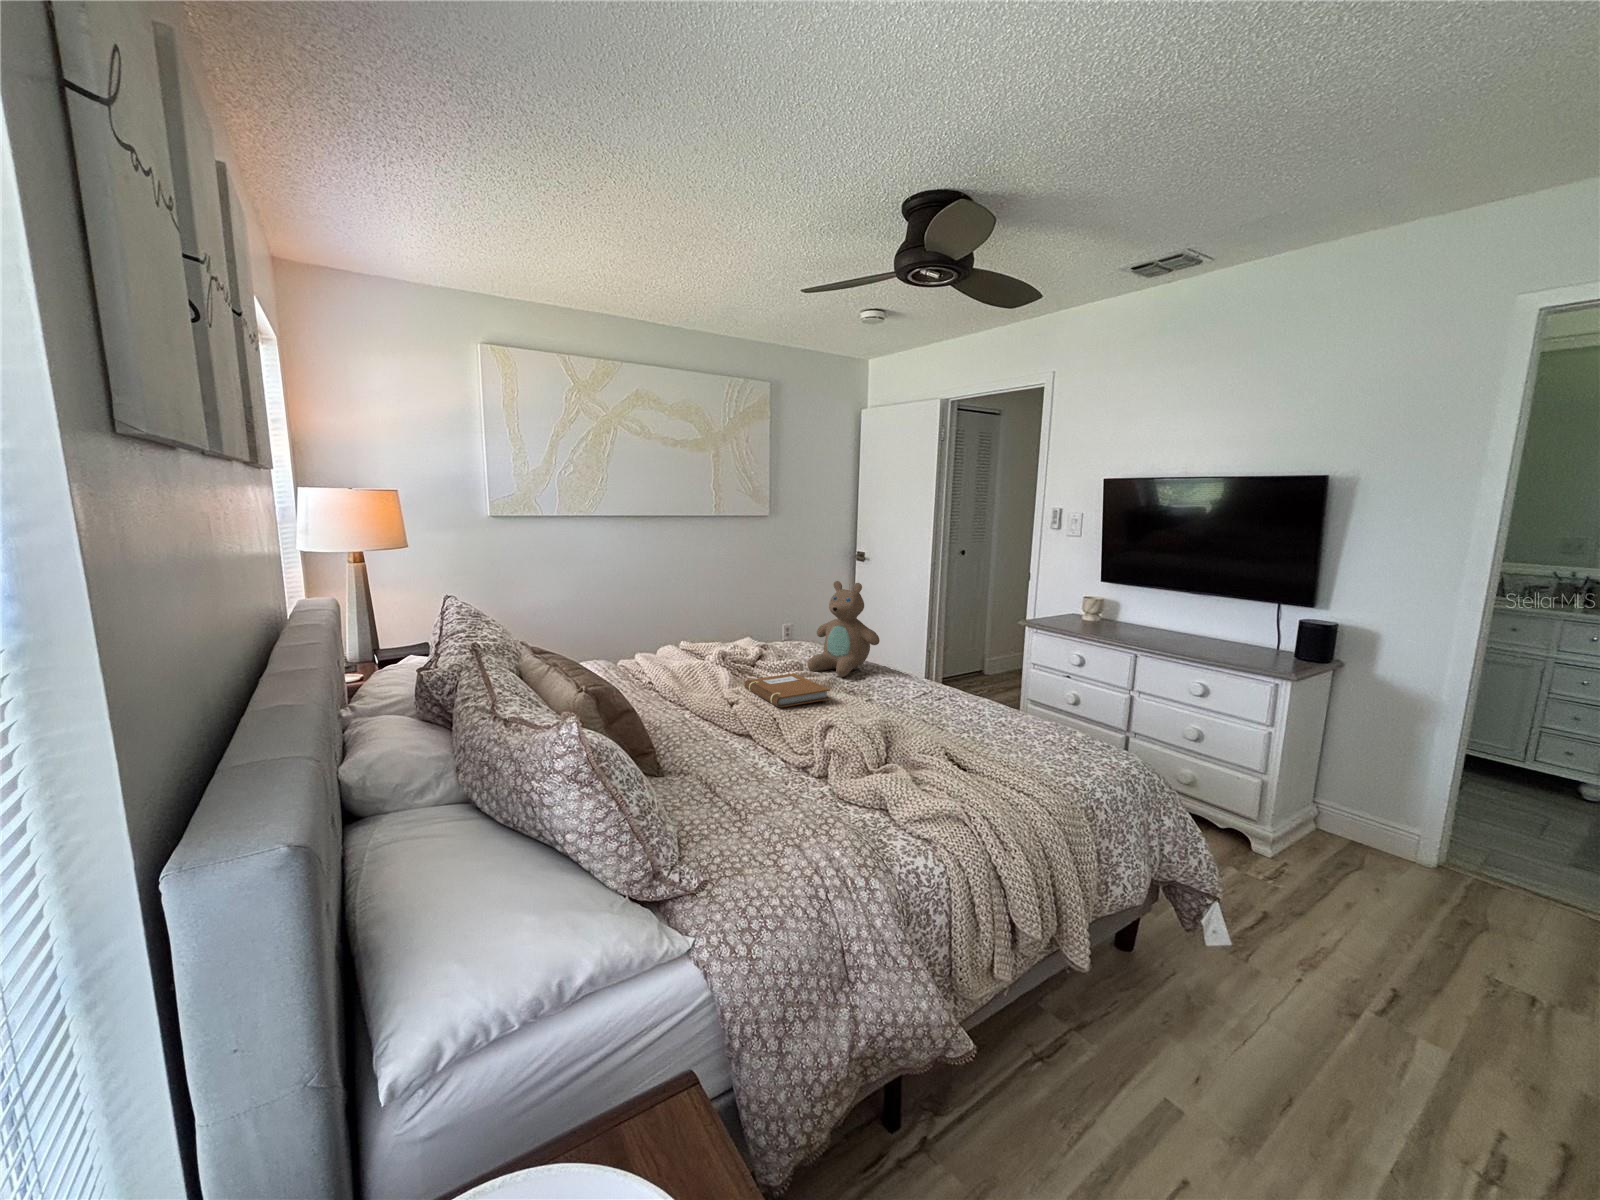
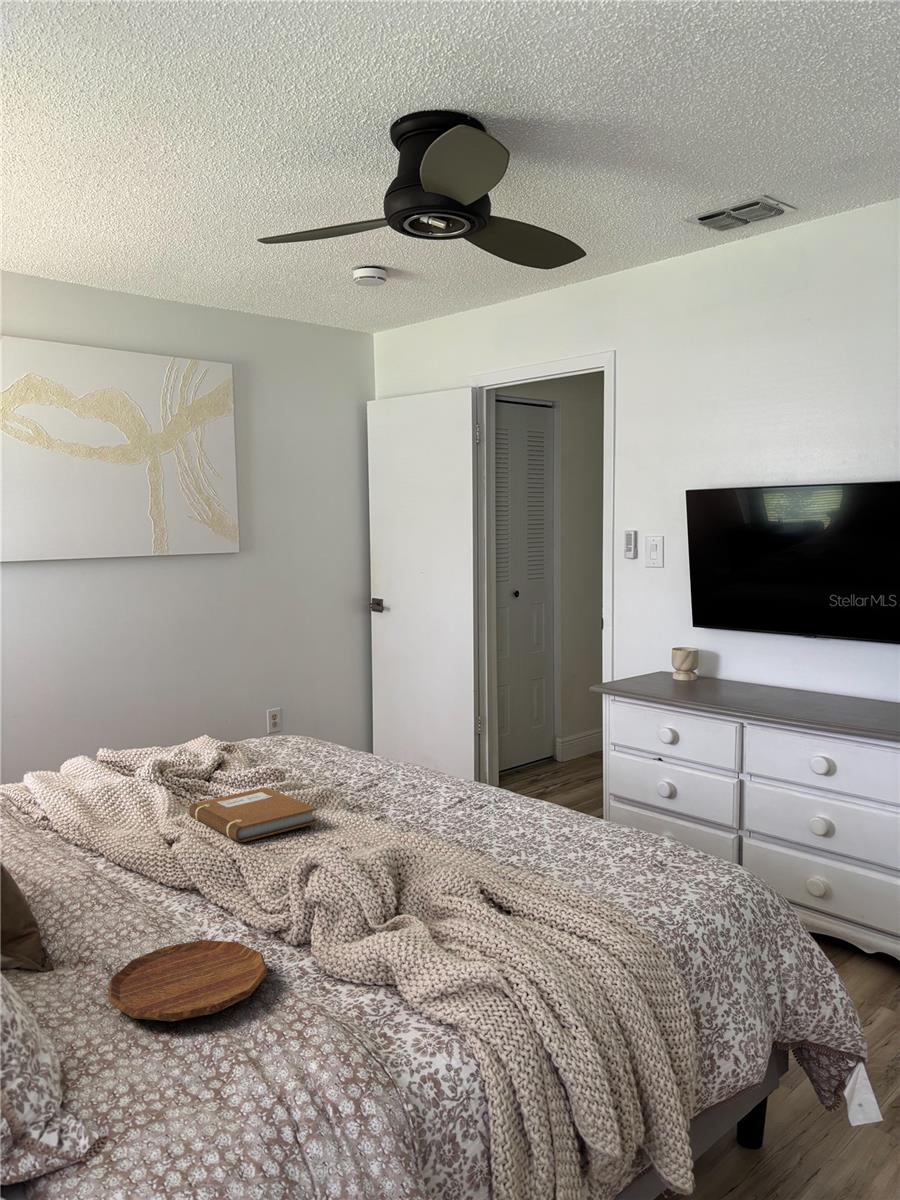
teddy bear: present [807,581,880,677] -> none [288,646,392,786]
tray: none [702,767,804,815] -> present [108,940,268,1021]

